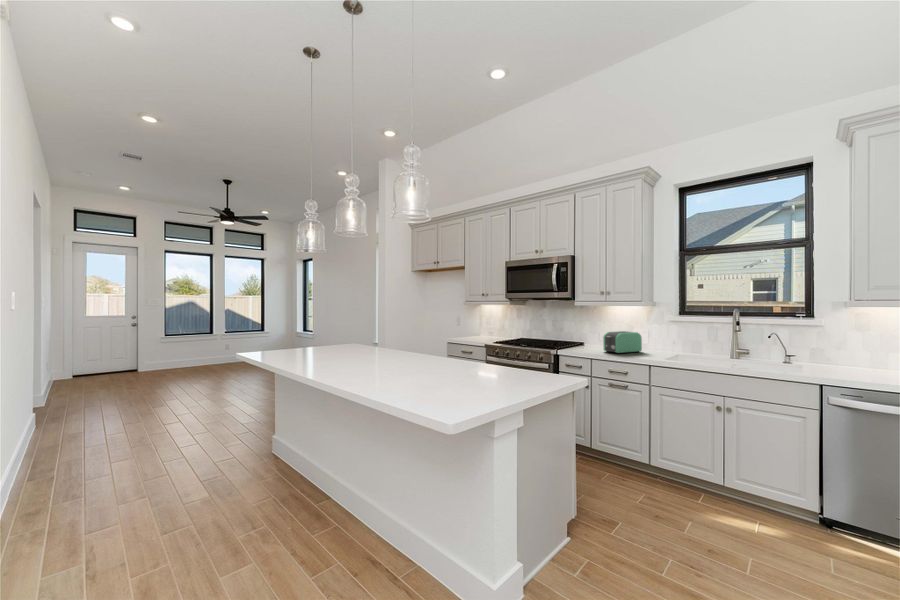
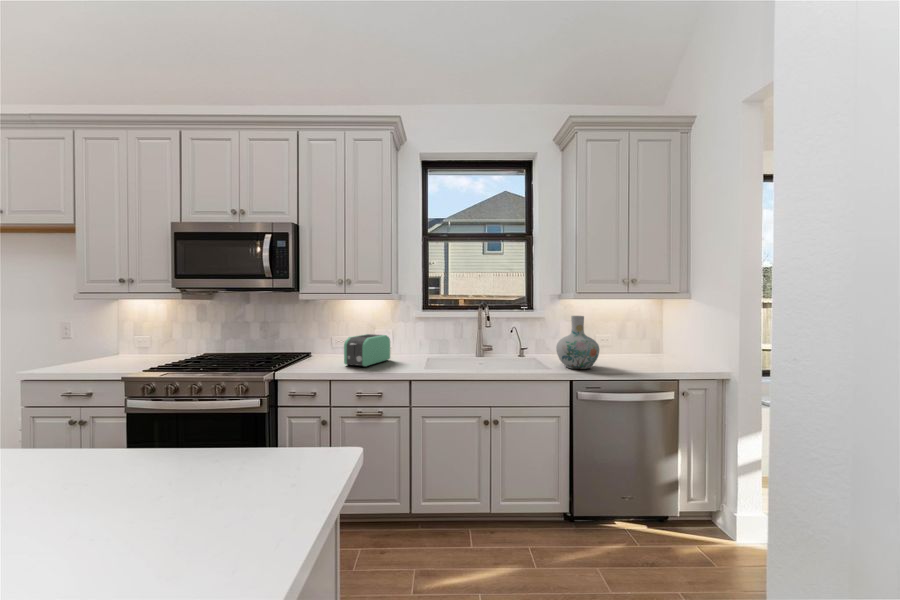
vase: none [810,322,869,377] -> present [556,316,599,369]

